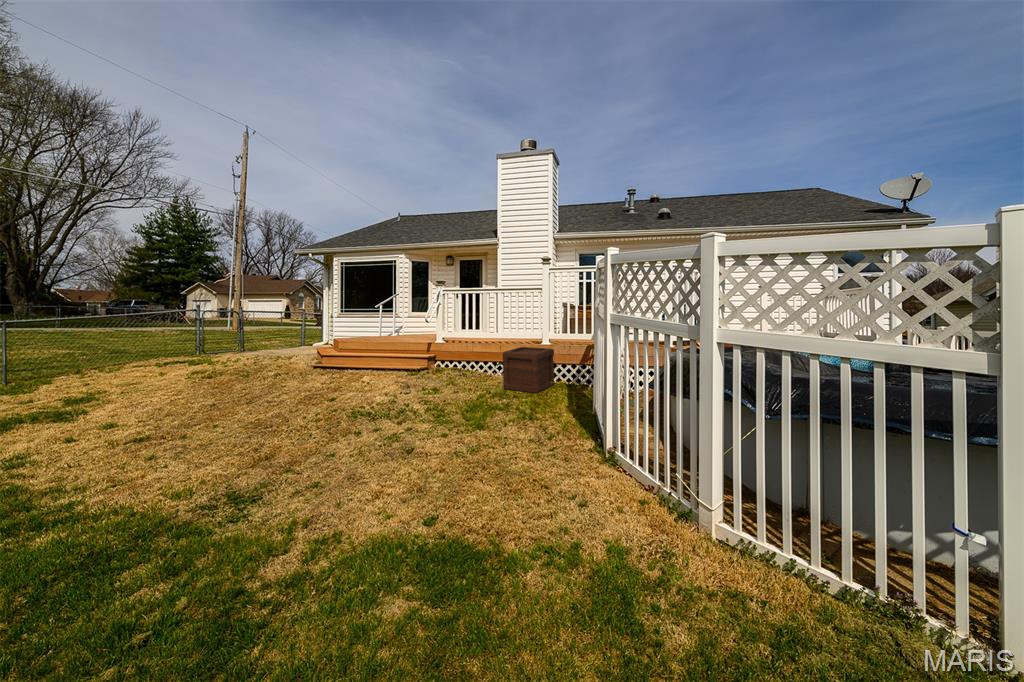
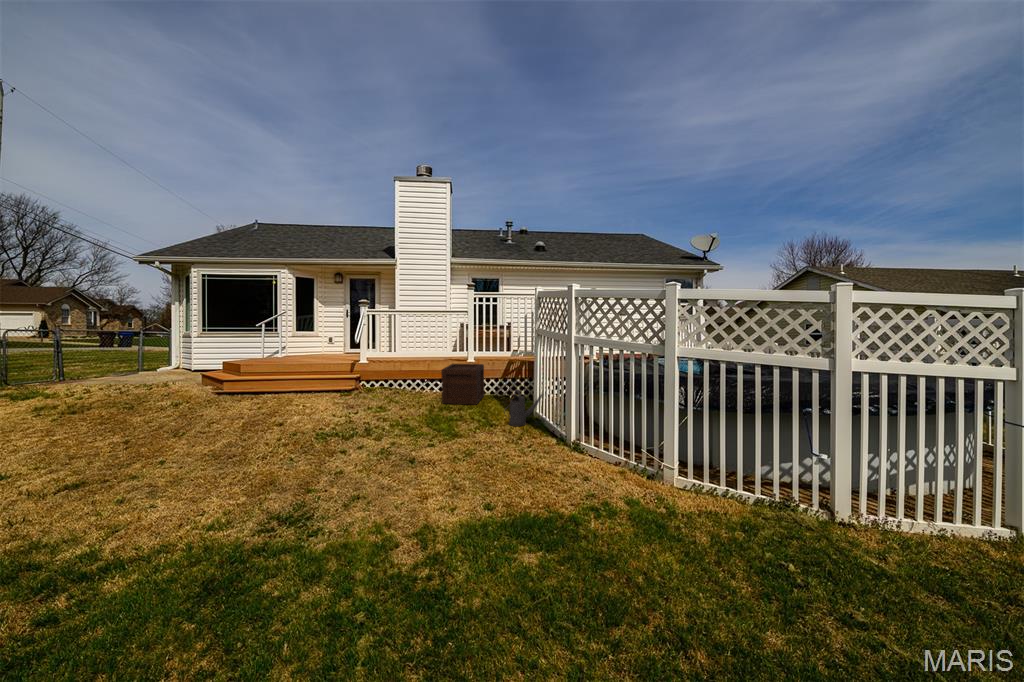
watering can: none [545,379,595,422] -> present [509,390,543,426]

